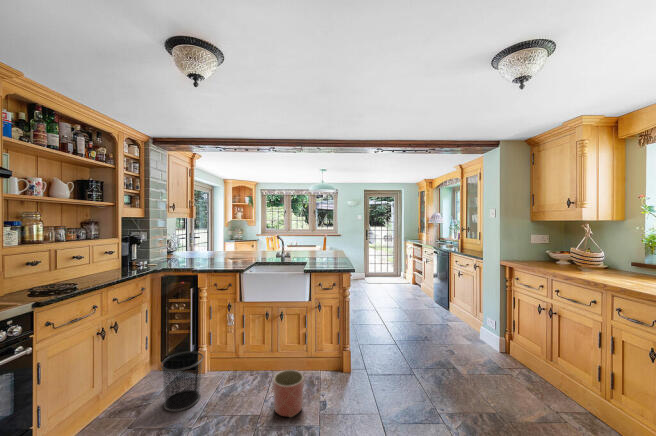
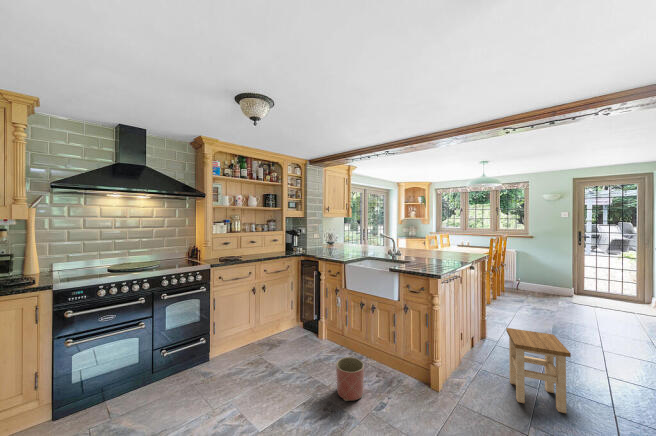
stool: none [375,302,417,355] -> present [506,328,571,413]
waste bin: present [161,351,204,411] -> none [282,316,310,357]

